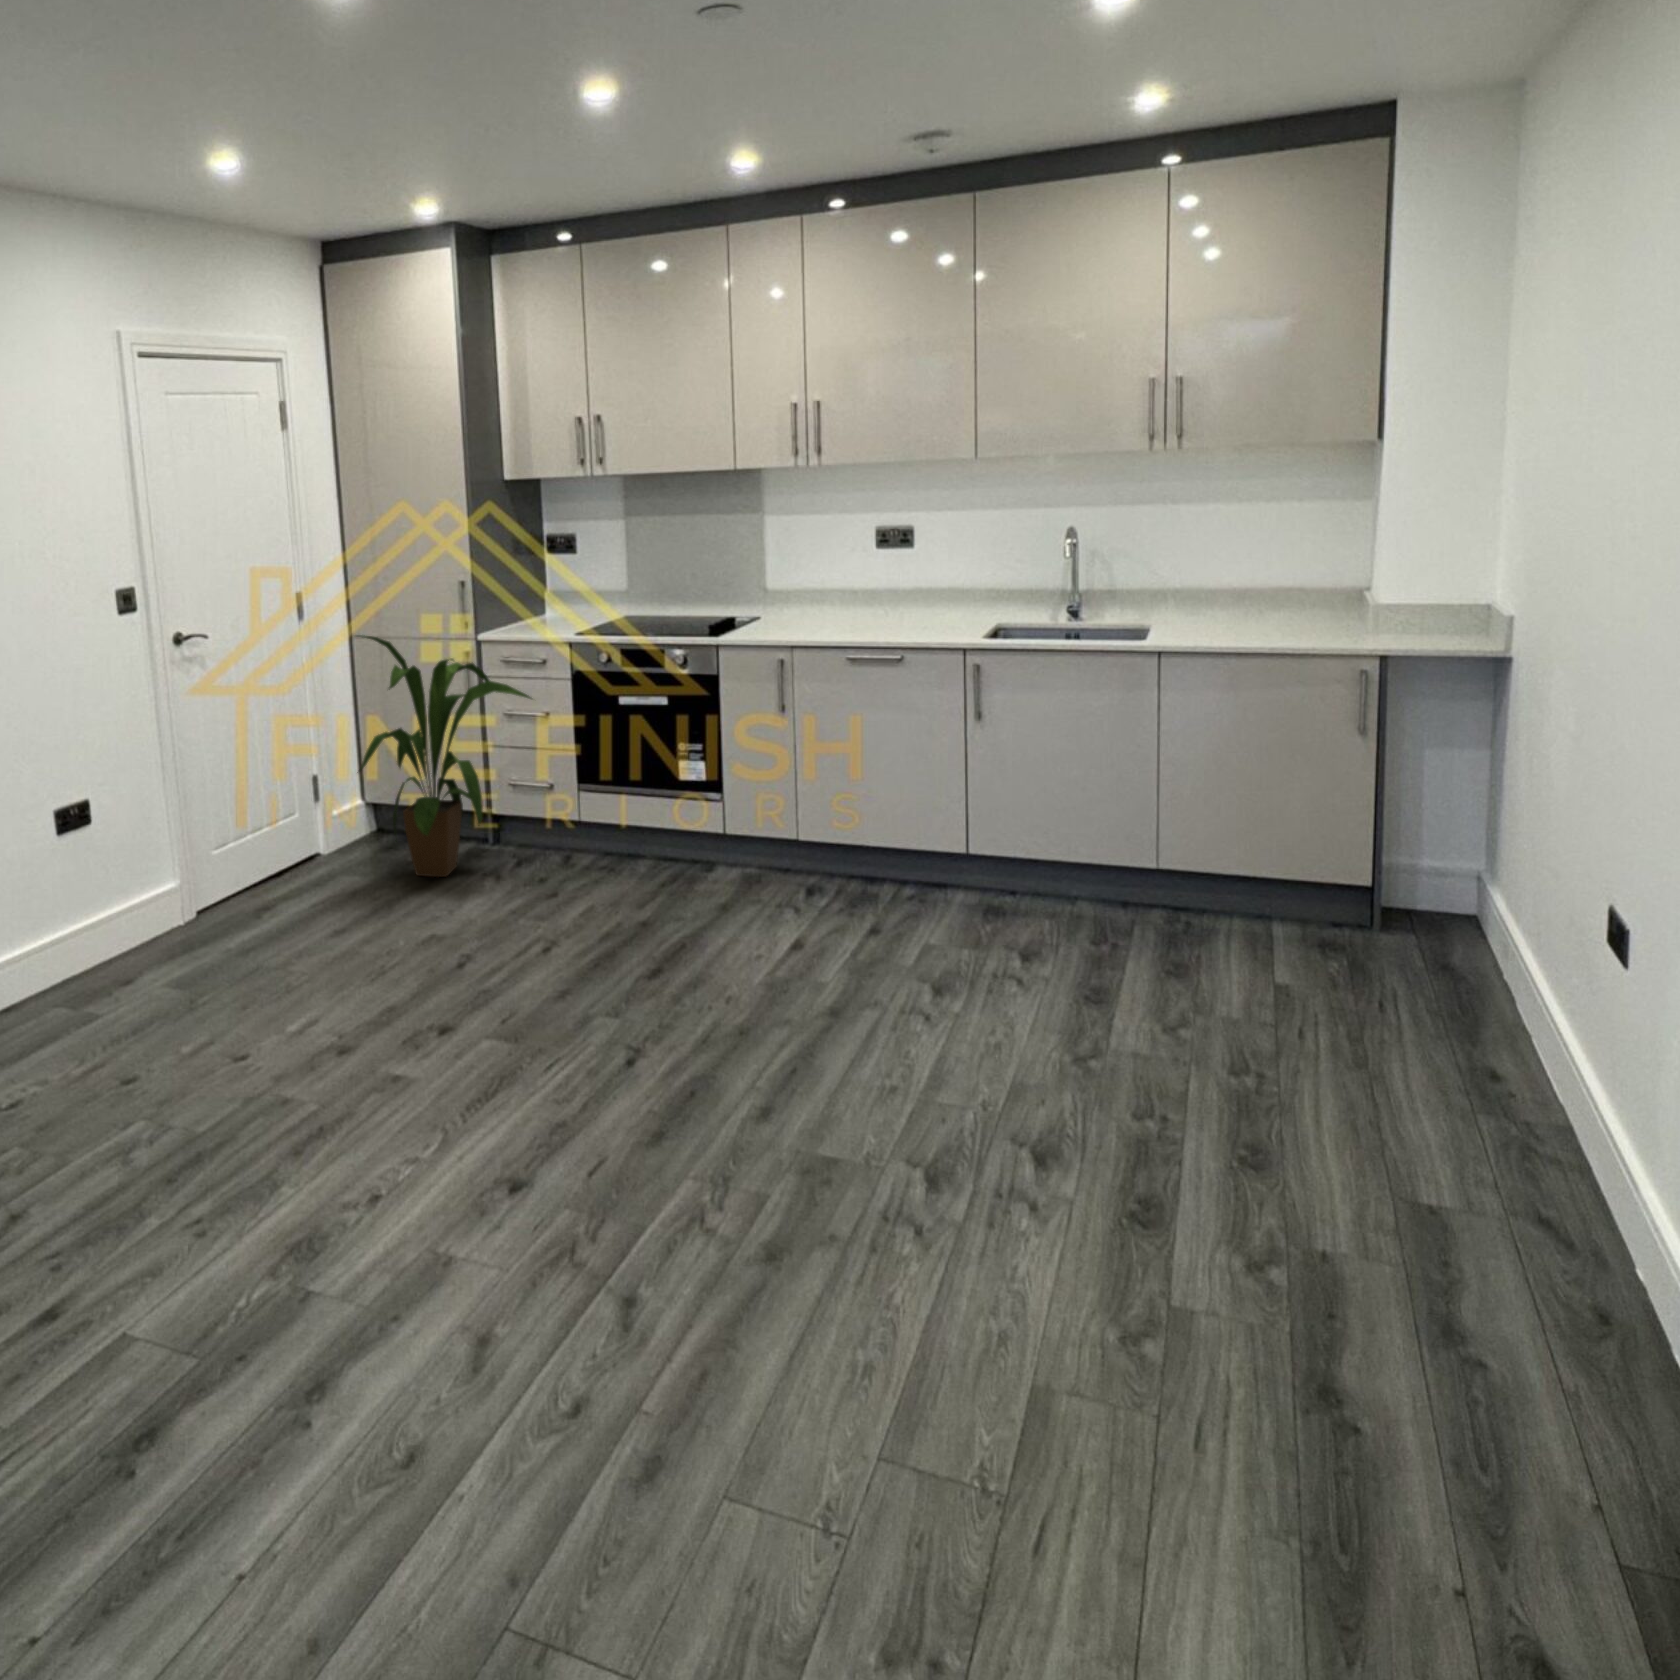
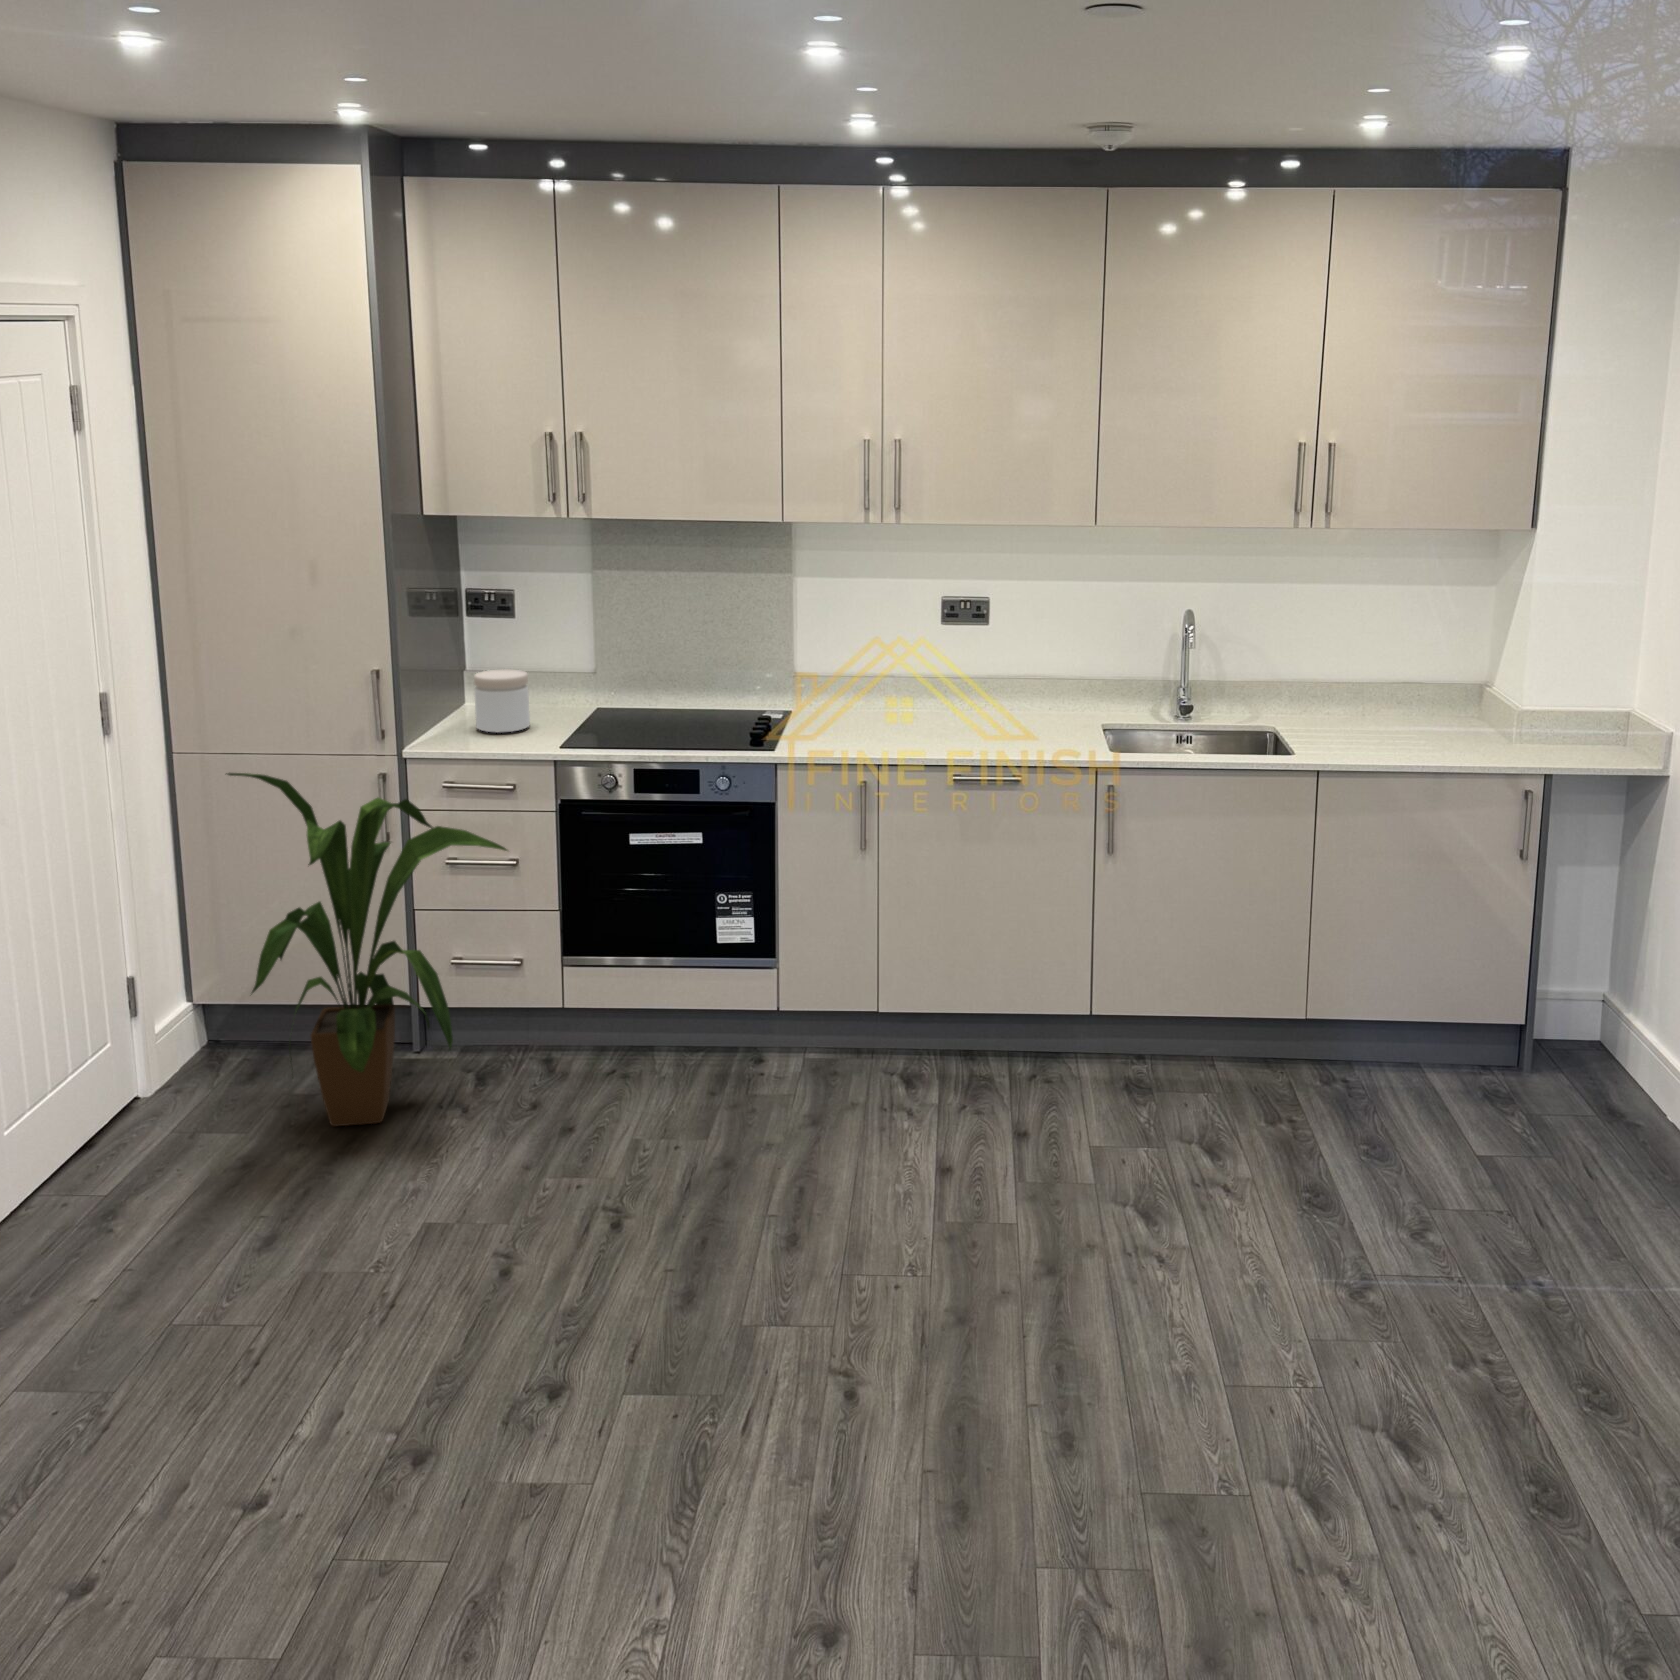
jar: none [532,585,570,626] -> present [474,669,530,732]

